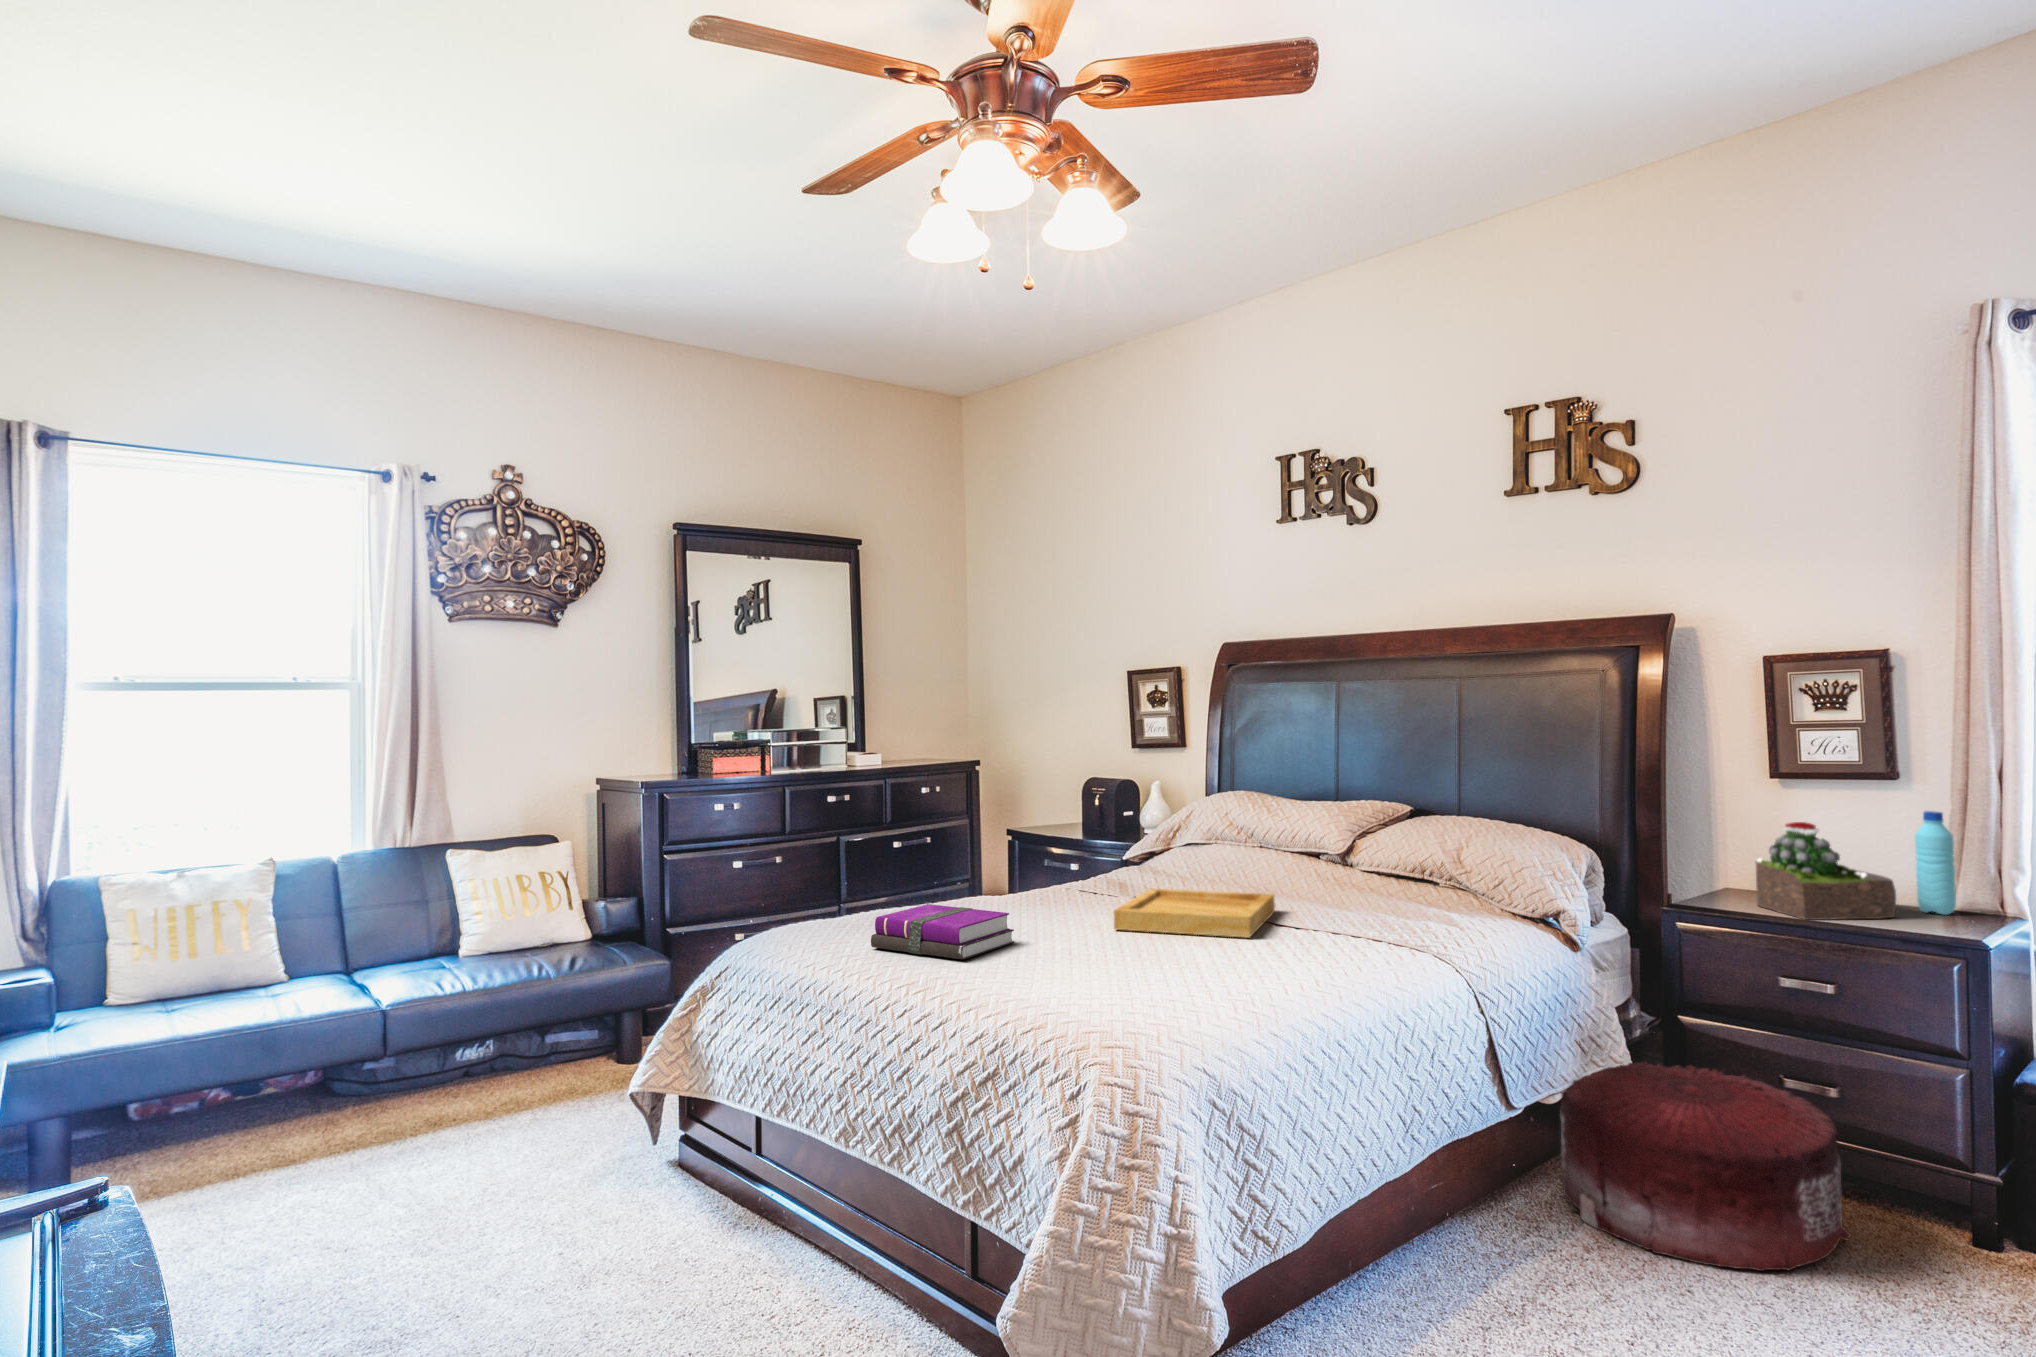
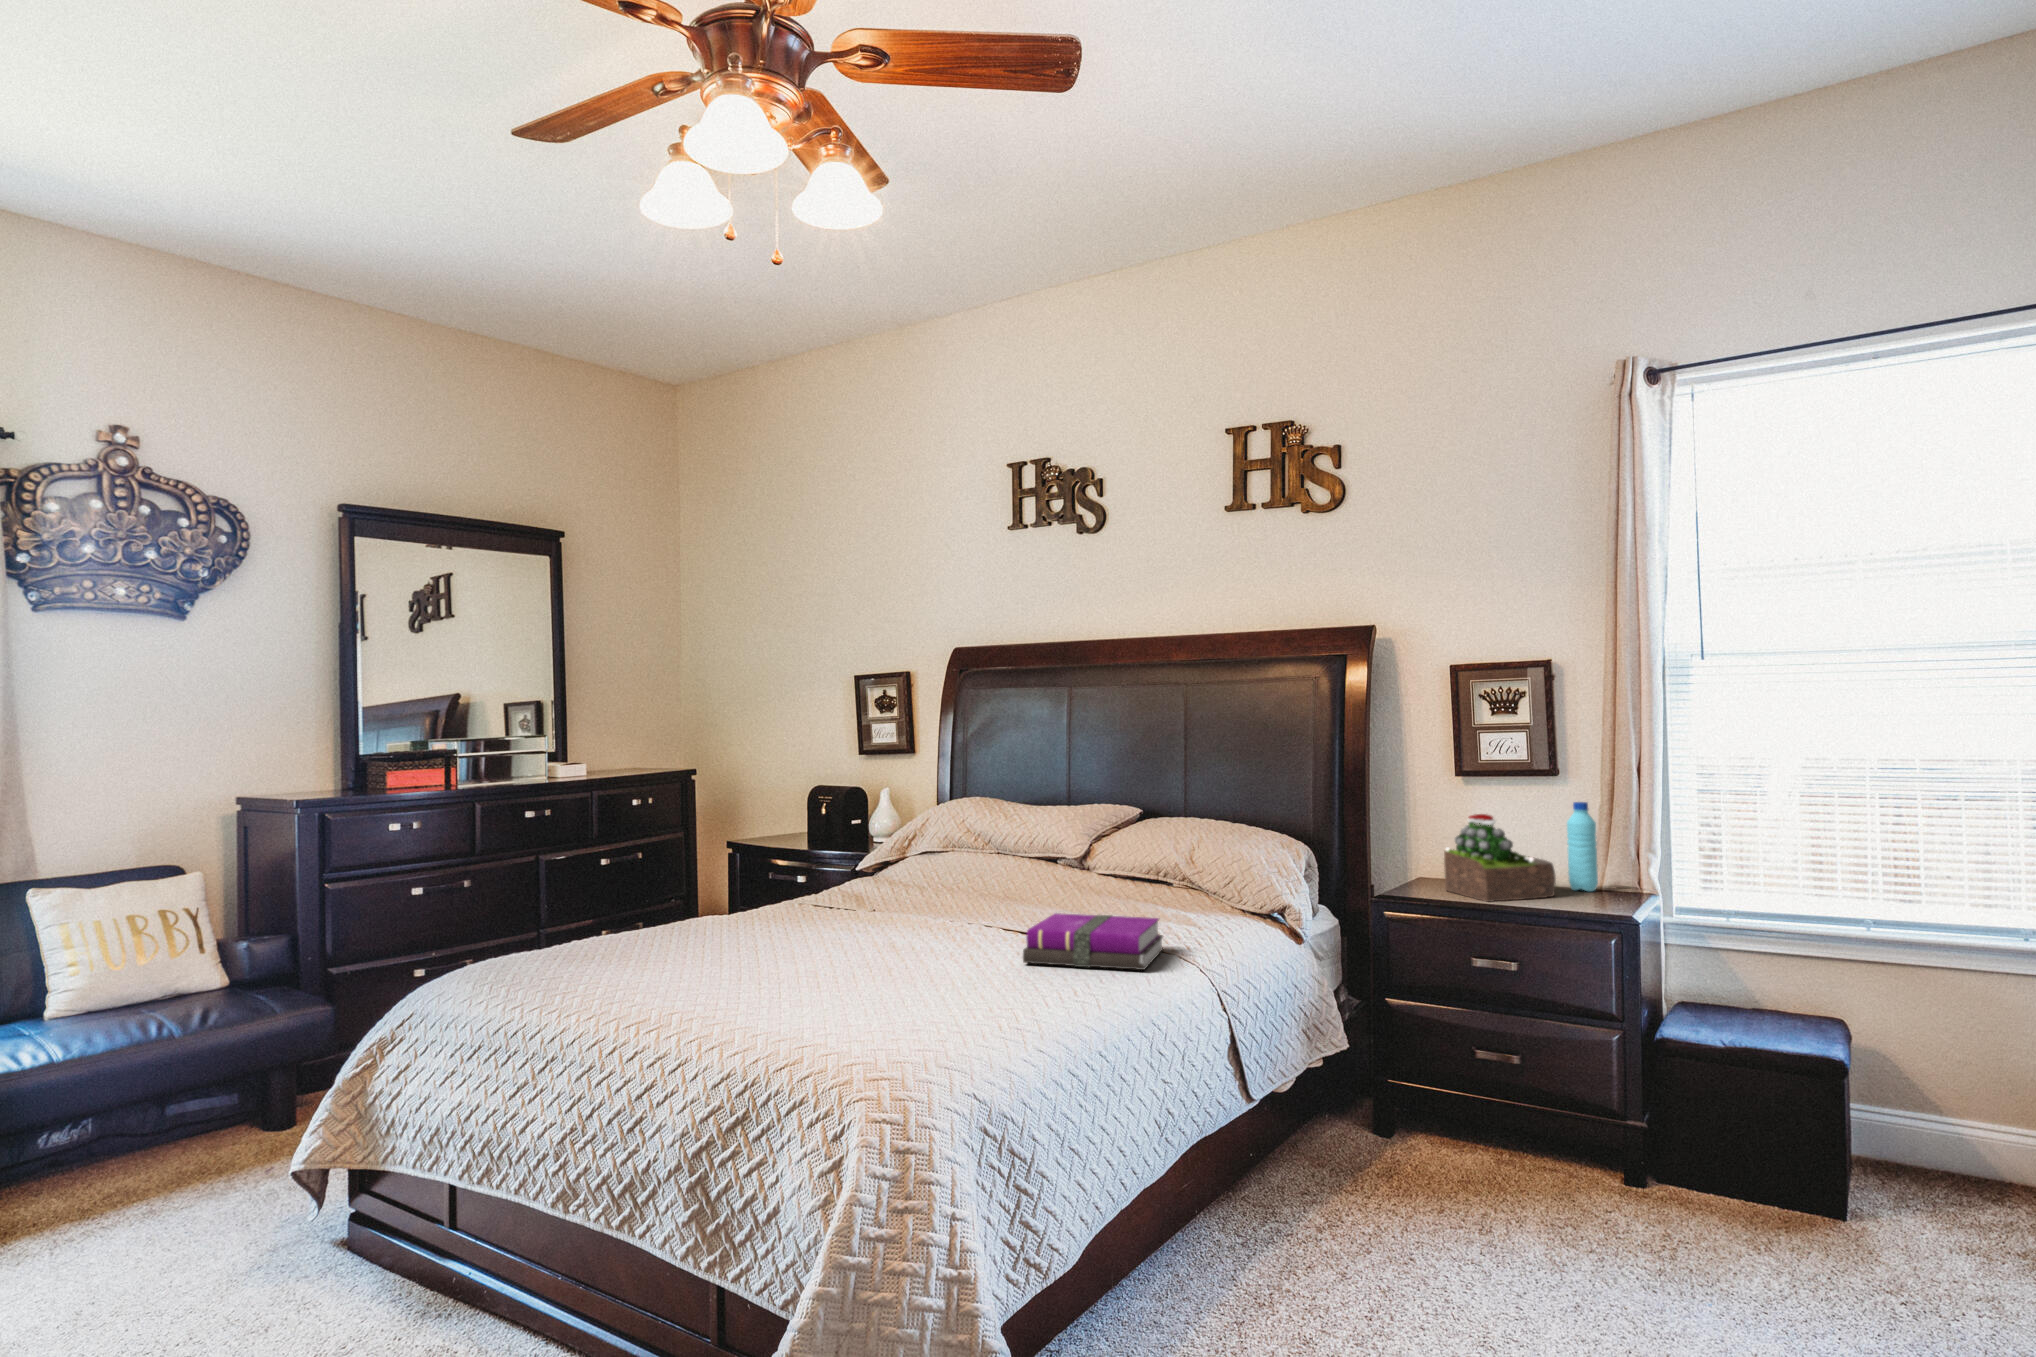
tray: present [1114,889,1275,938] -> none [862,899,1022,946]
notebook: present [871,904,1014,959] -> present [1023,913,1163,970]
pouf: present [1560,1062,1851,1271] -> none [1288,1039,1531,1228]

